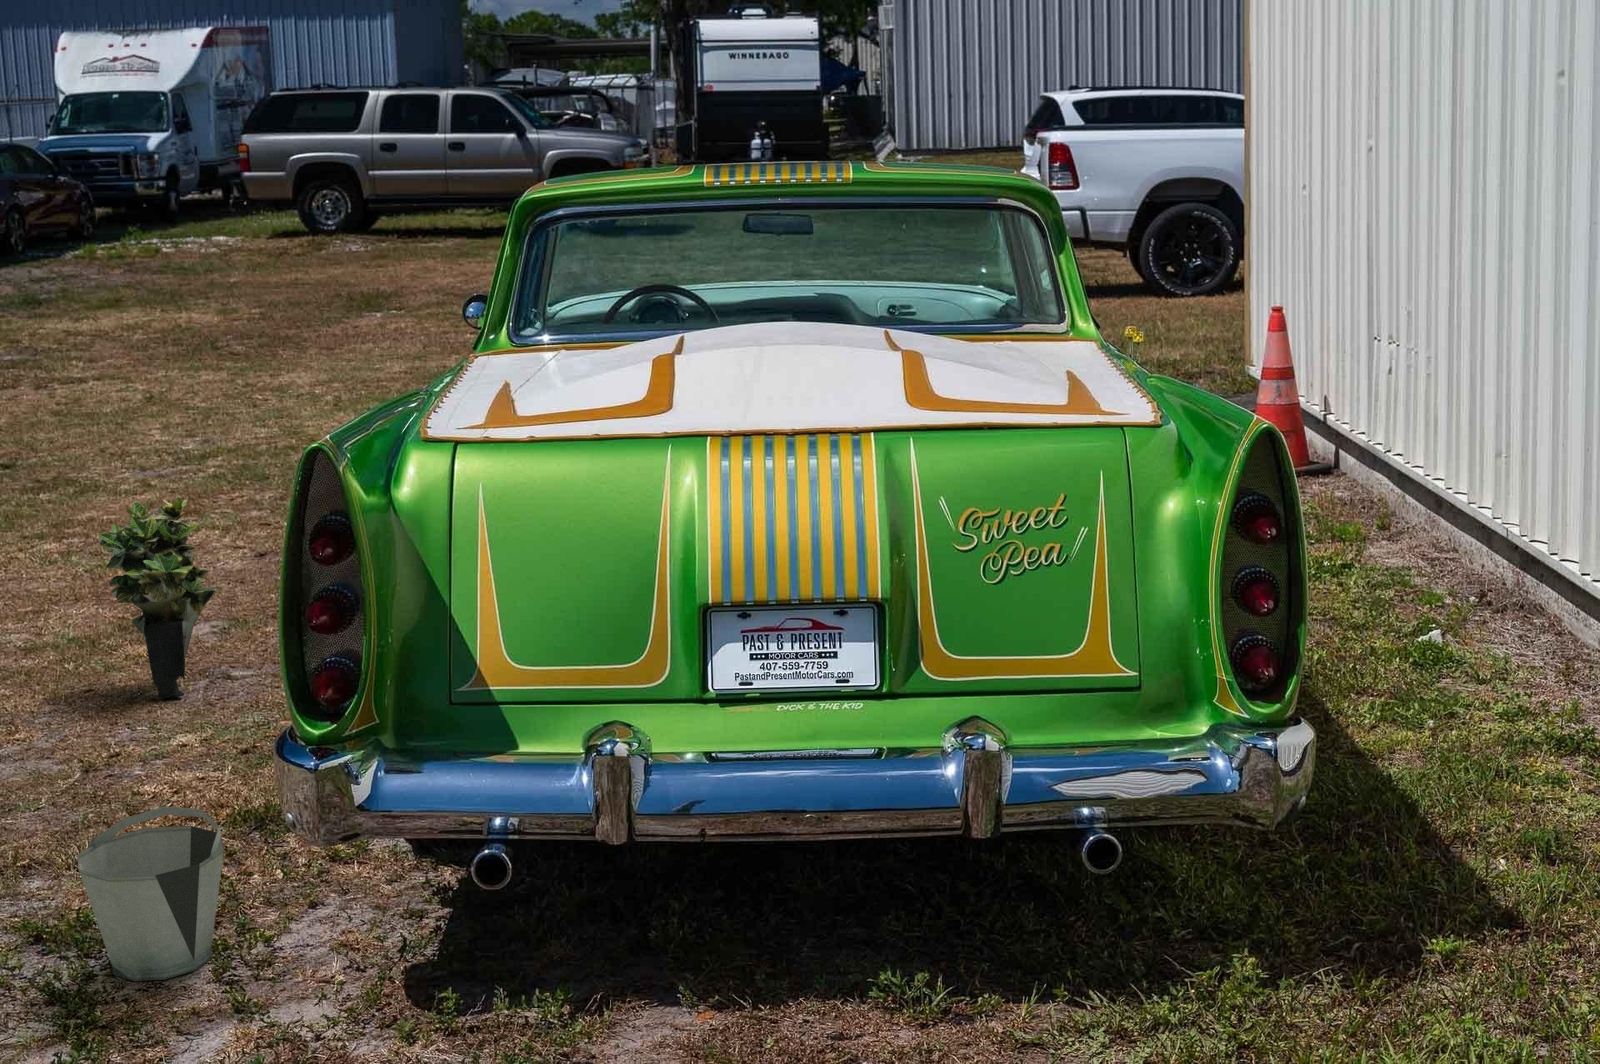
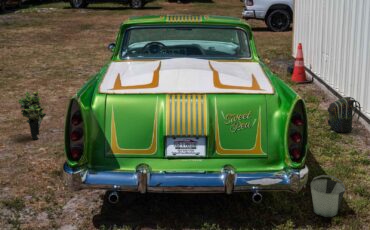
backpack: none [1397,493,1538,643] -> present [328,97,361,133]
bucket: present [78,807,224,981] -> present [311,175,345,217]

